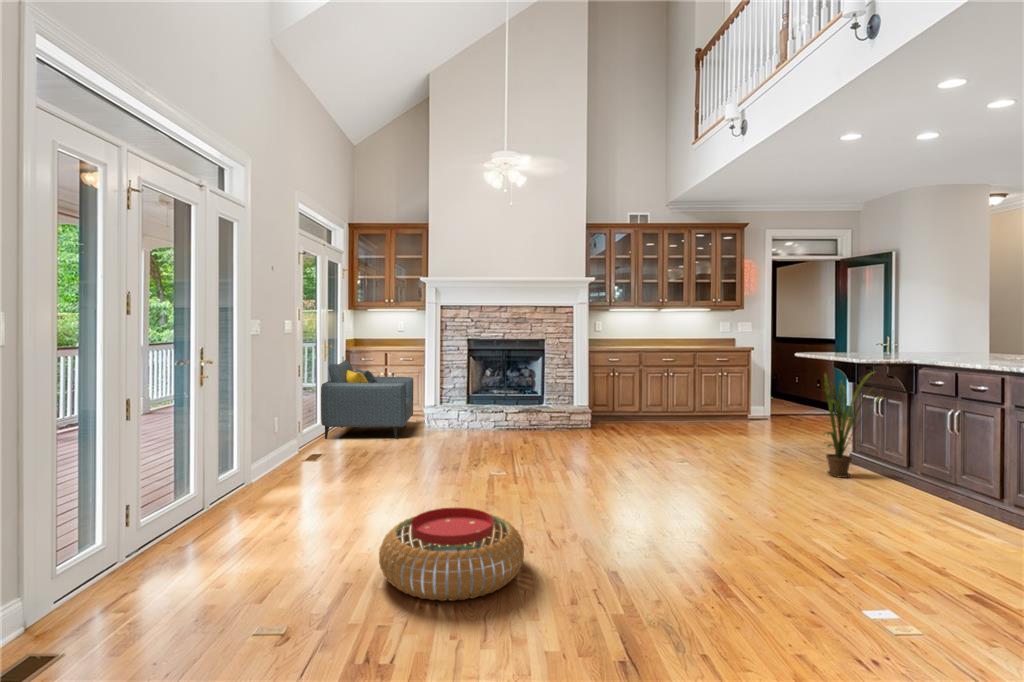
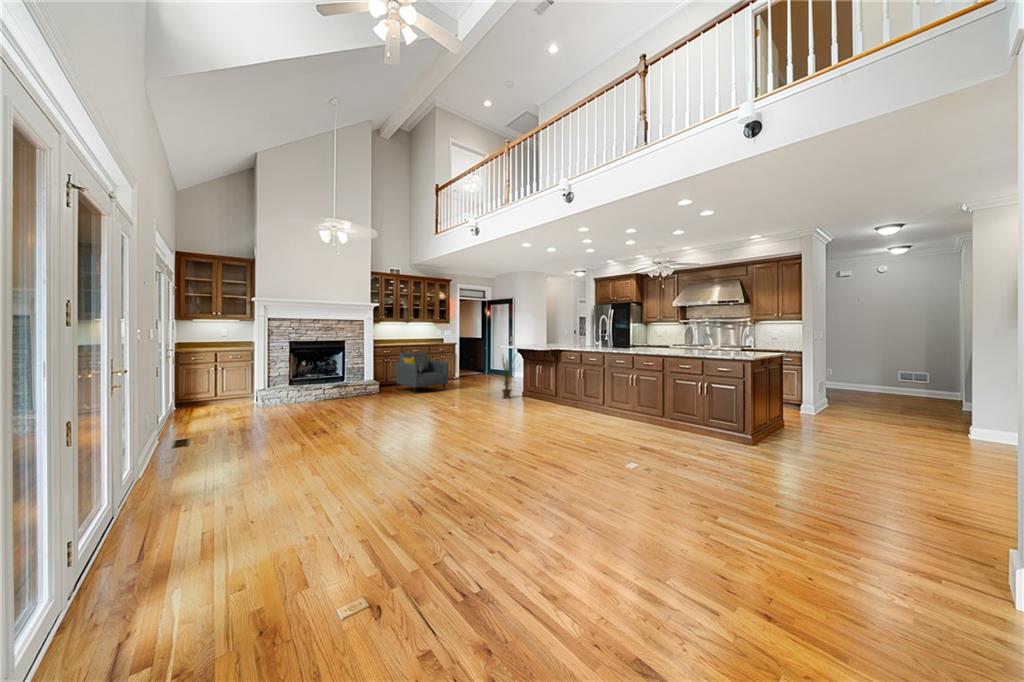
armchair: present [321,360,413,439] -> present [396,352,448,394]
pouf: present [379,507,524,601] -> none [359,421,430,458]

